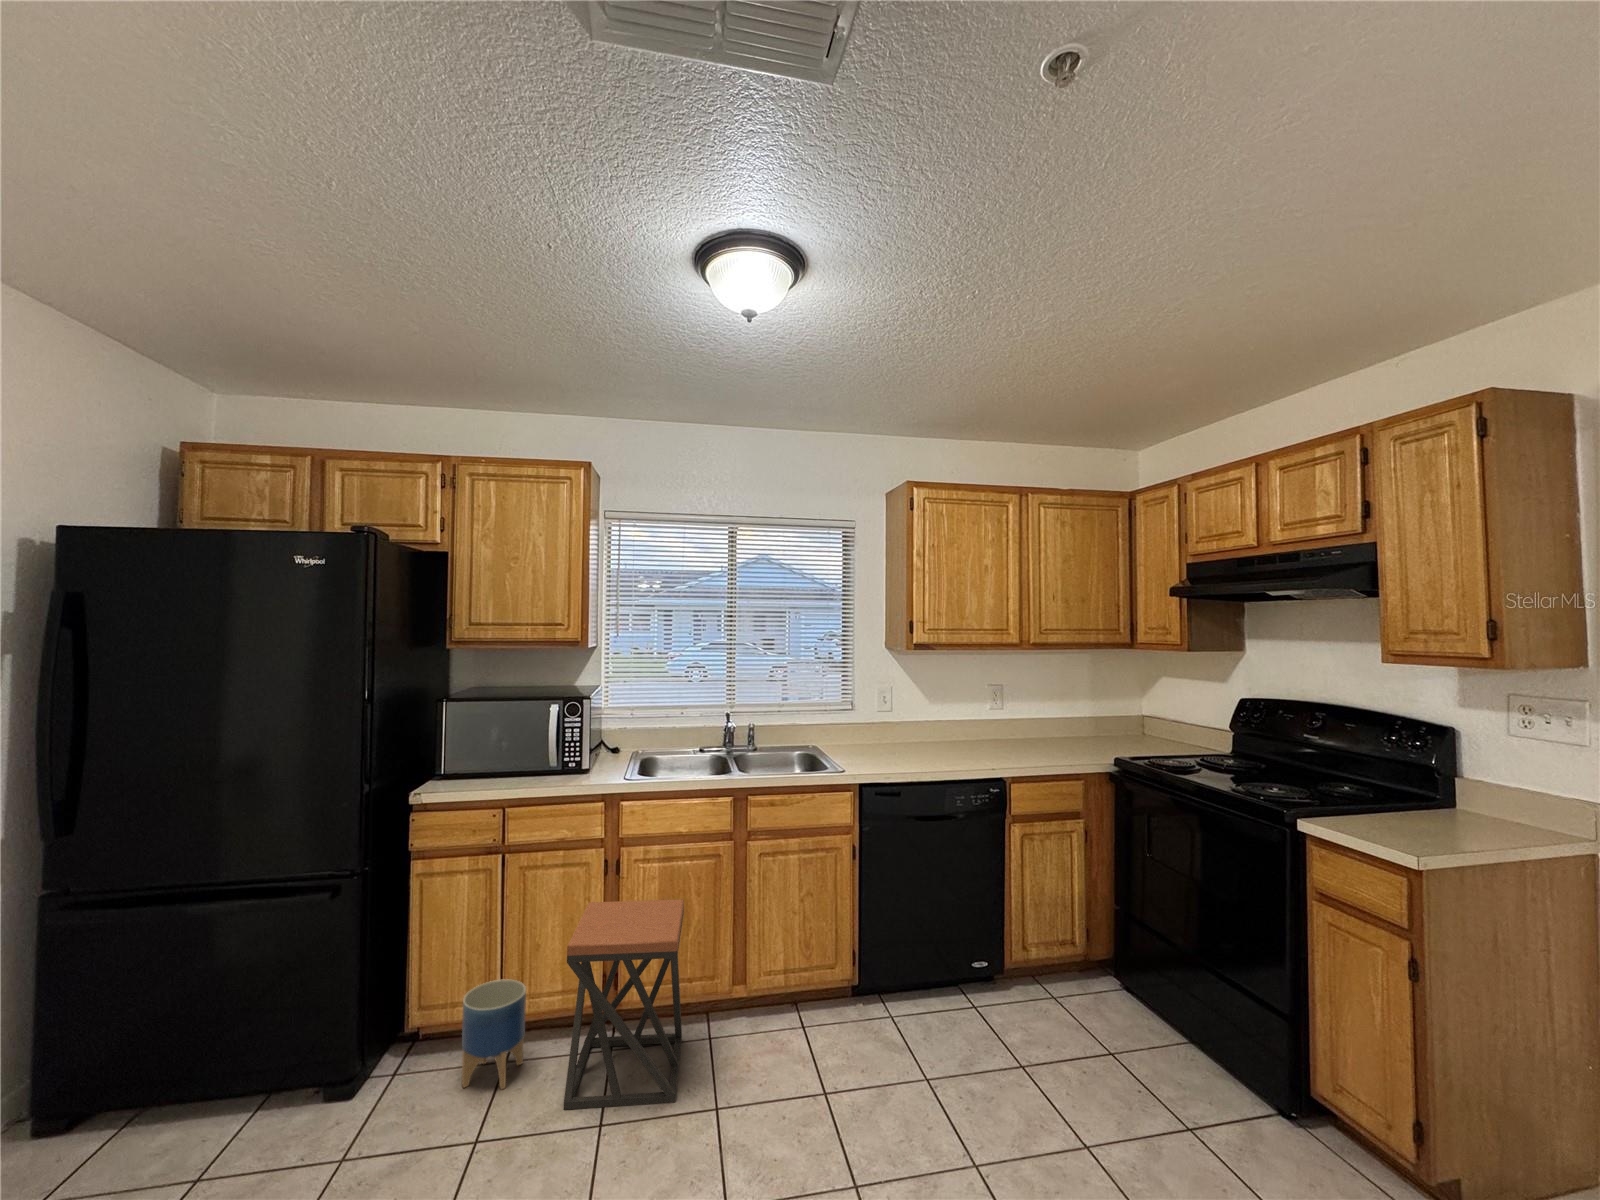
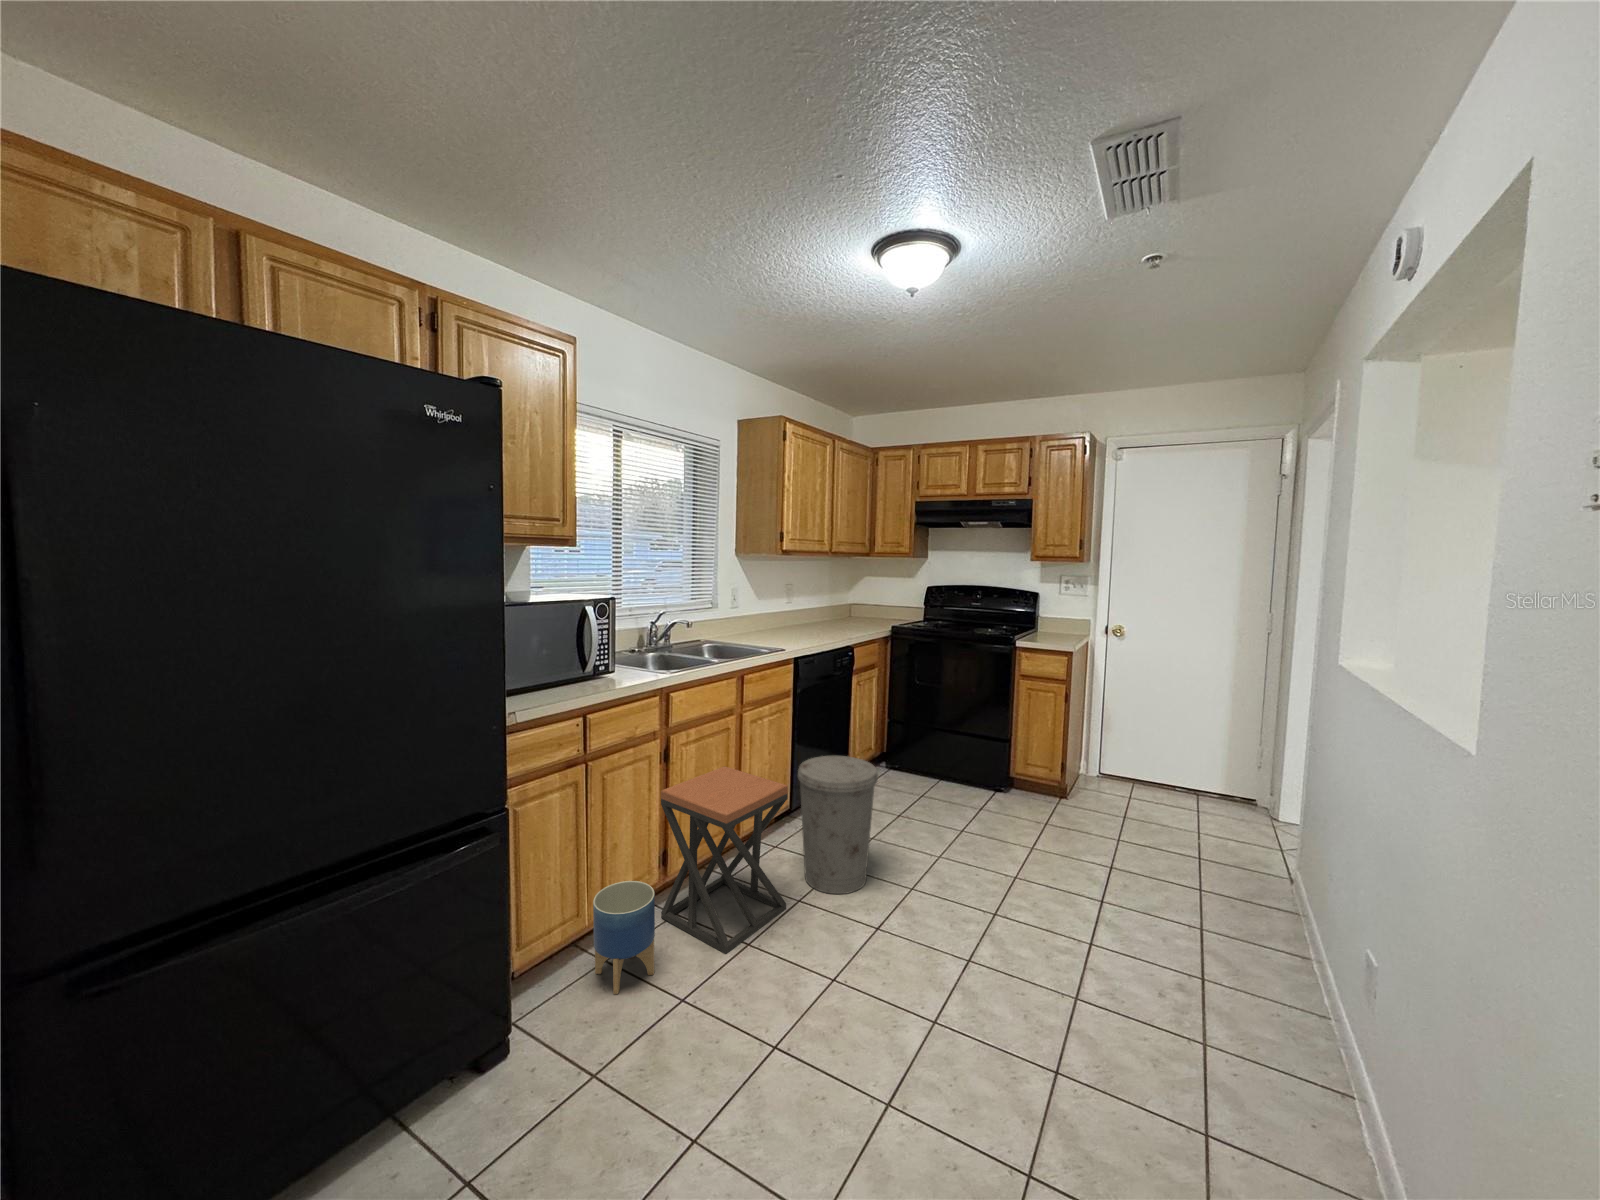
trash can: none [723,924,831,1131] -> present [798,756,878,894]

